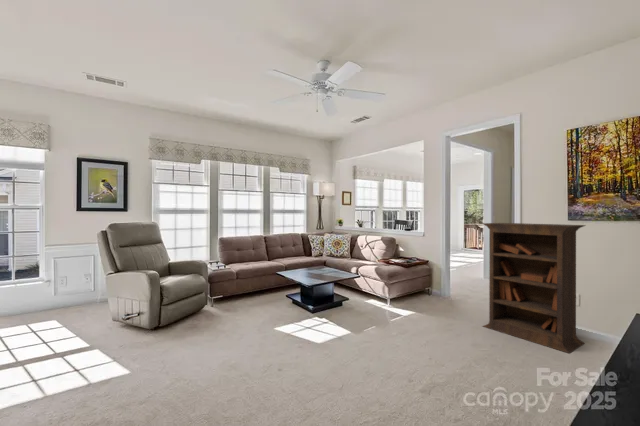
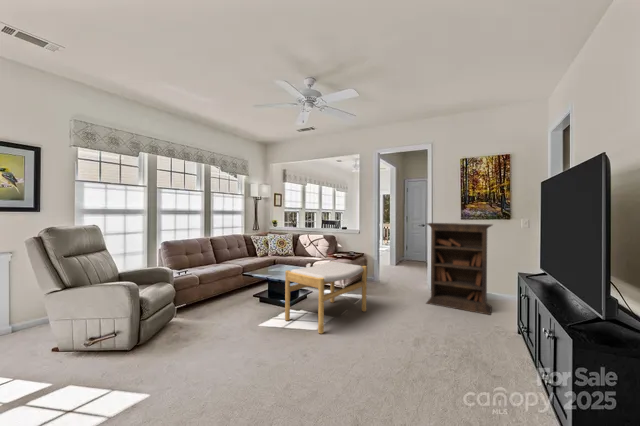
footstool: none [300,264,394,338] -> present [285,261,367,334]

